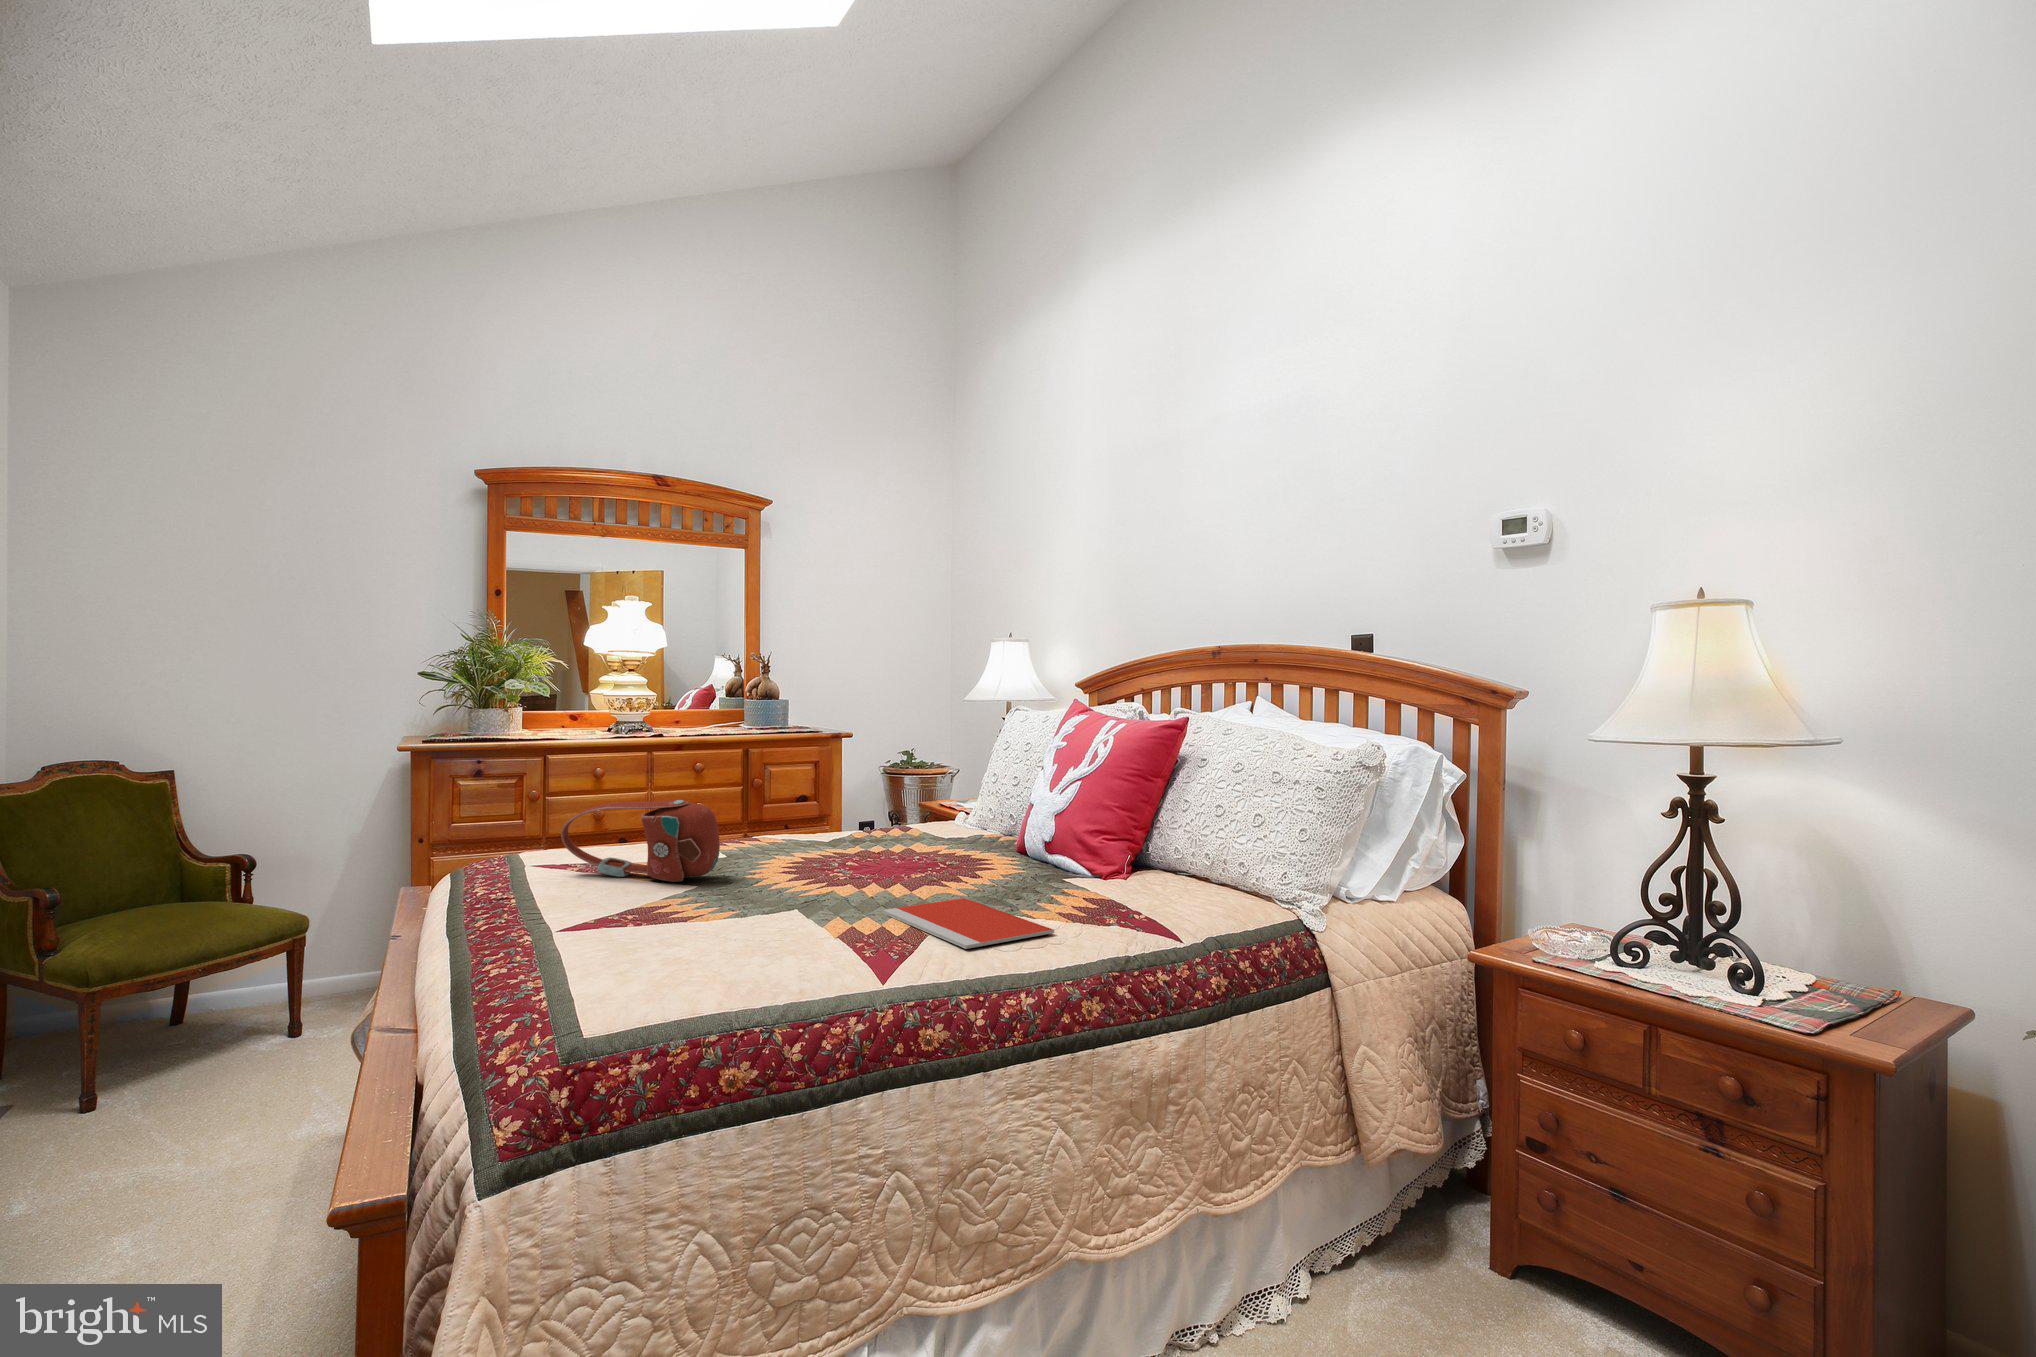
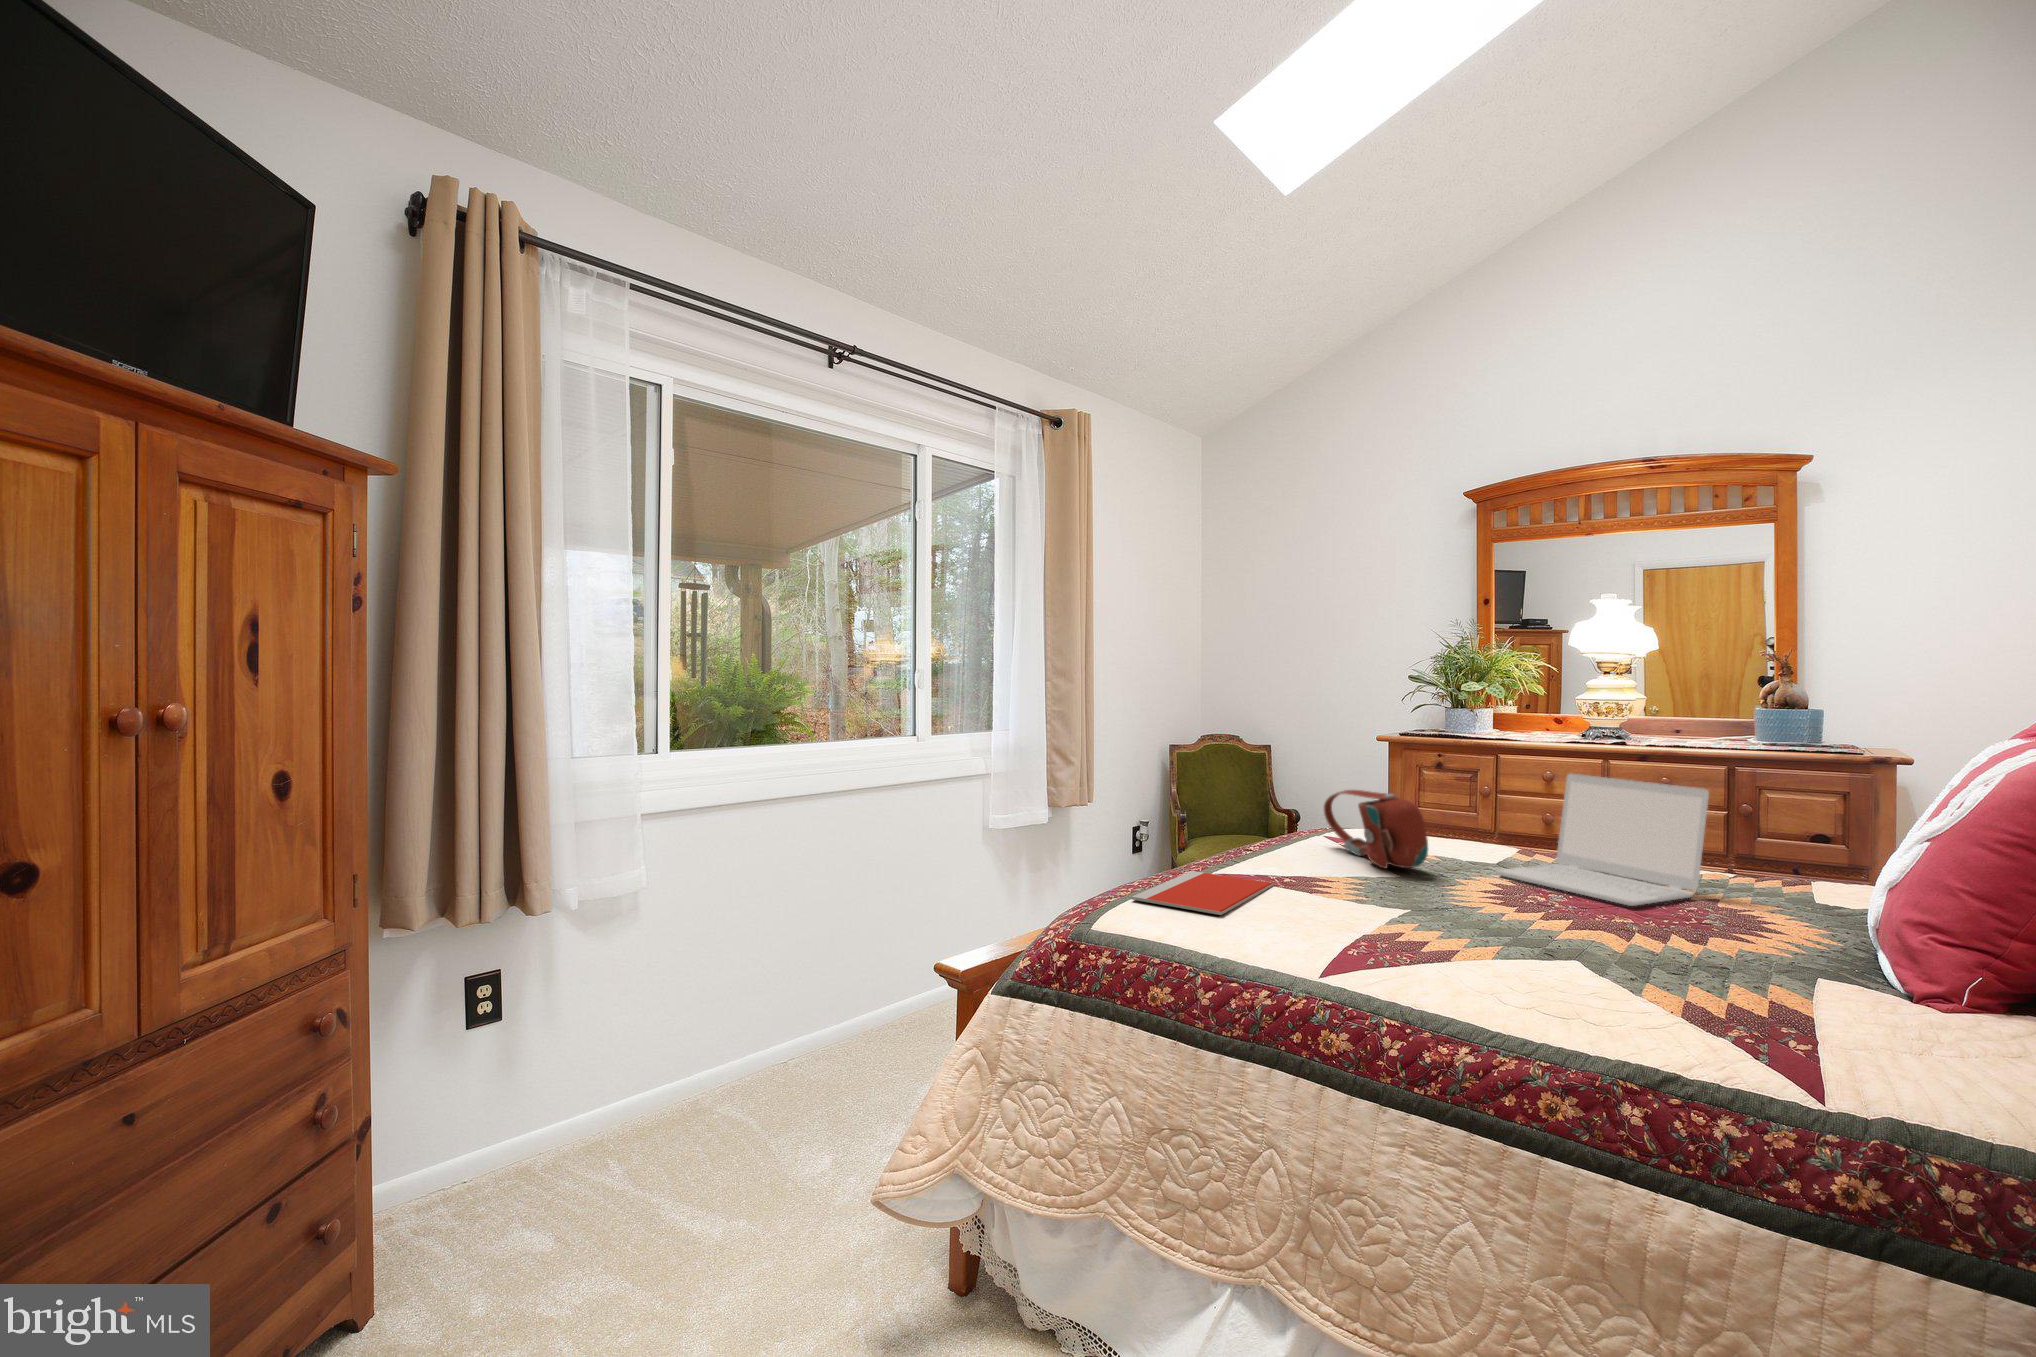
laptop: none [761,760,895,864] -> present [1497,774,1709,906]
notebook: present [882,898,1054,949] -> present [1132,871,1274,915]

